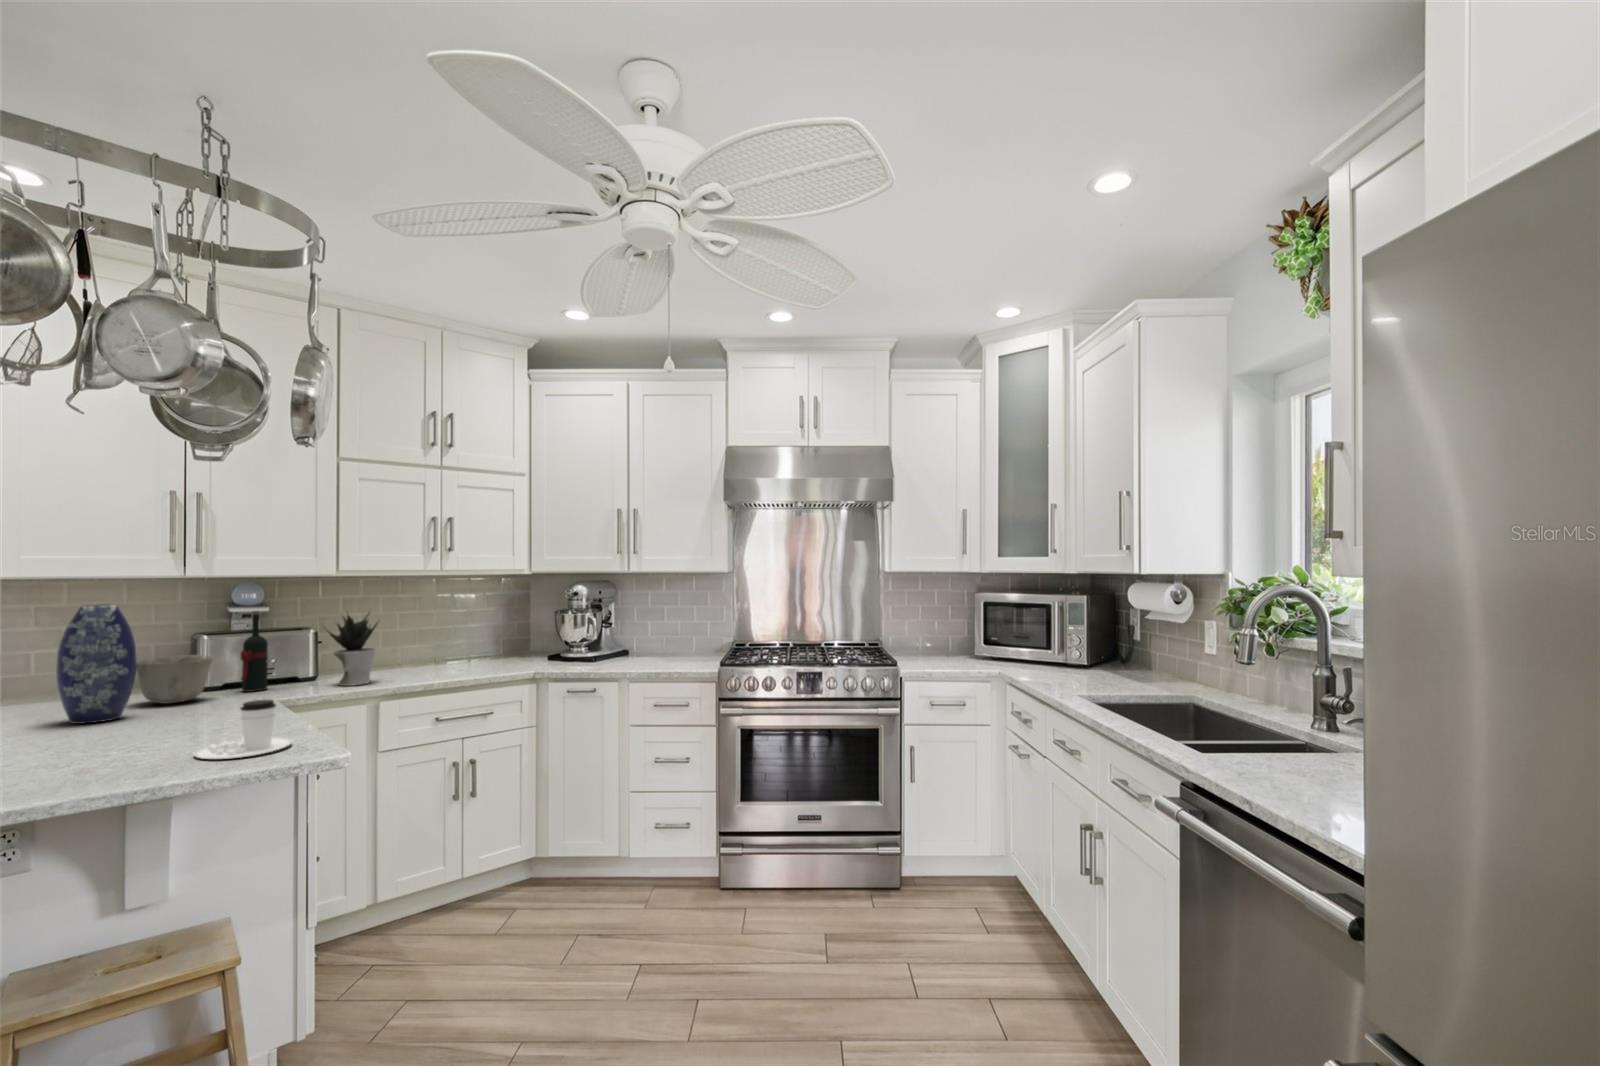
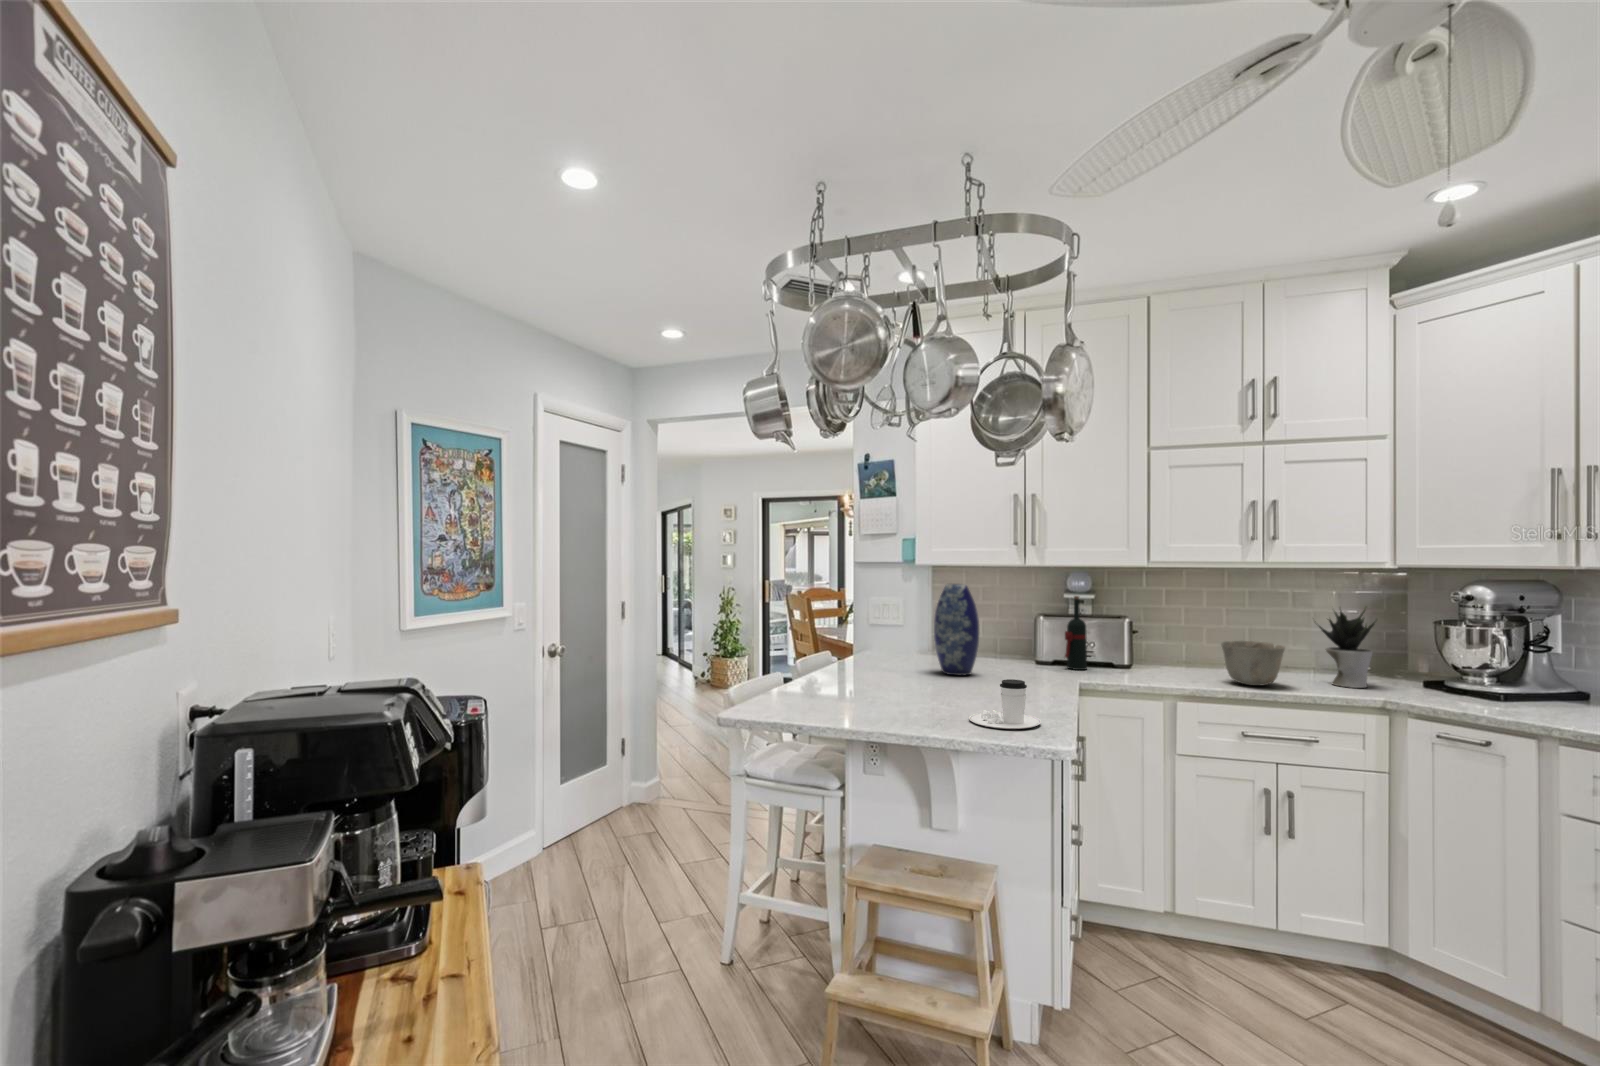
potted plant: present [327,612,379,686] -> present [1319,607,1375,688]
ceramic bowl: present [136,655,214,704] -> present [1221,641,1285,685]

